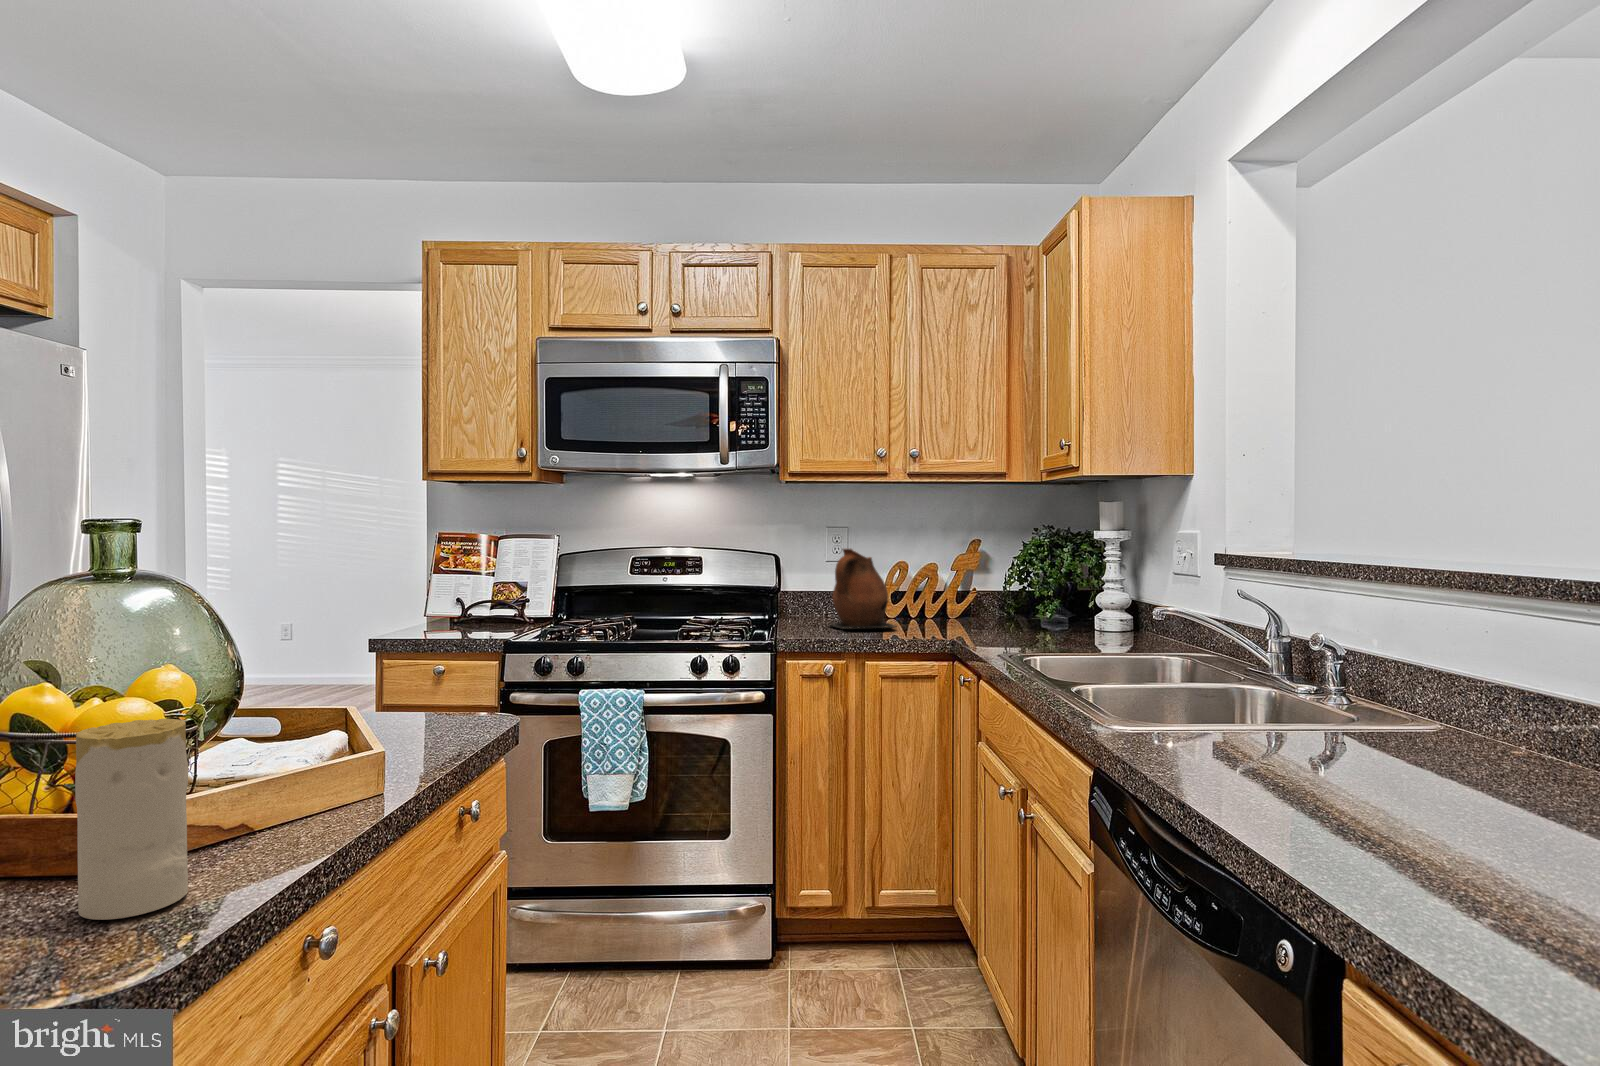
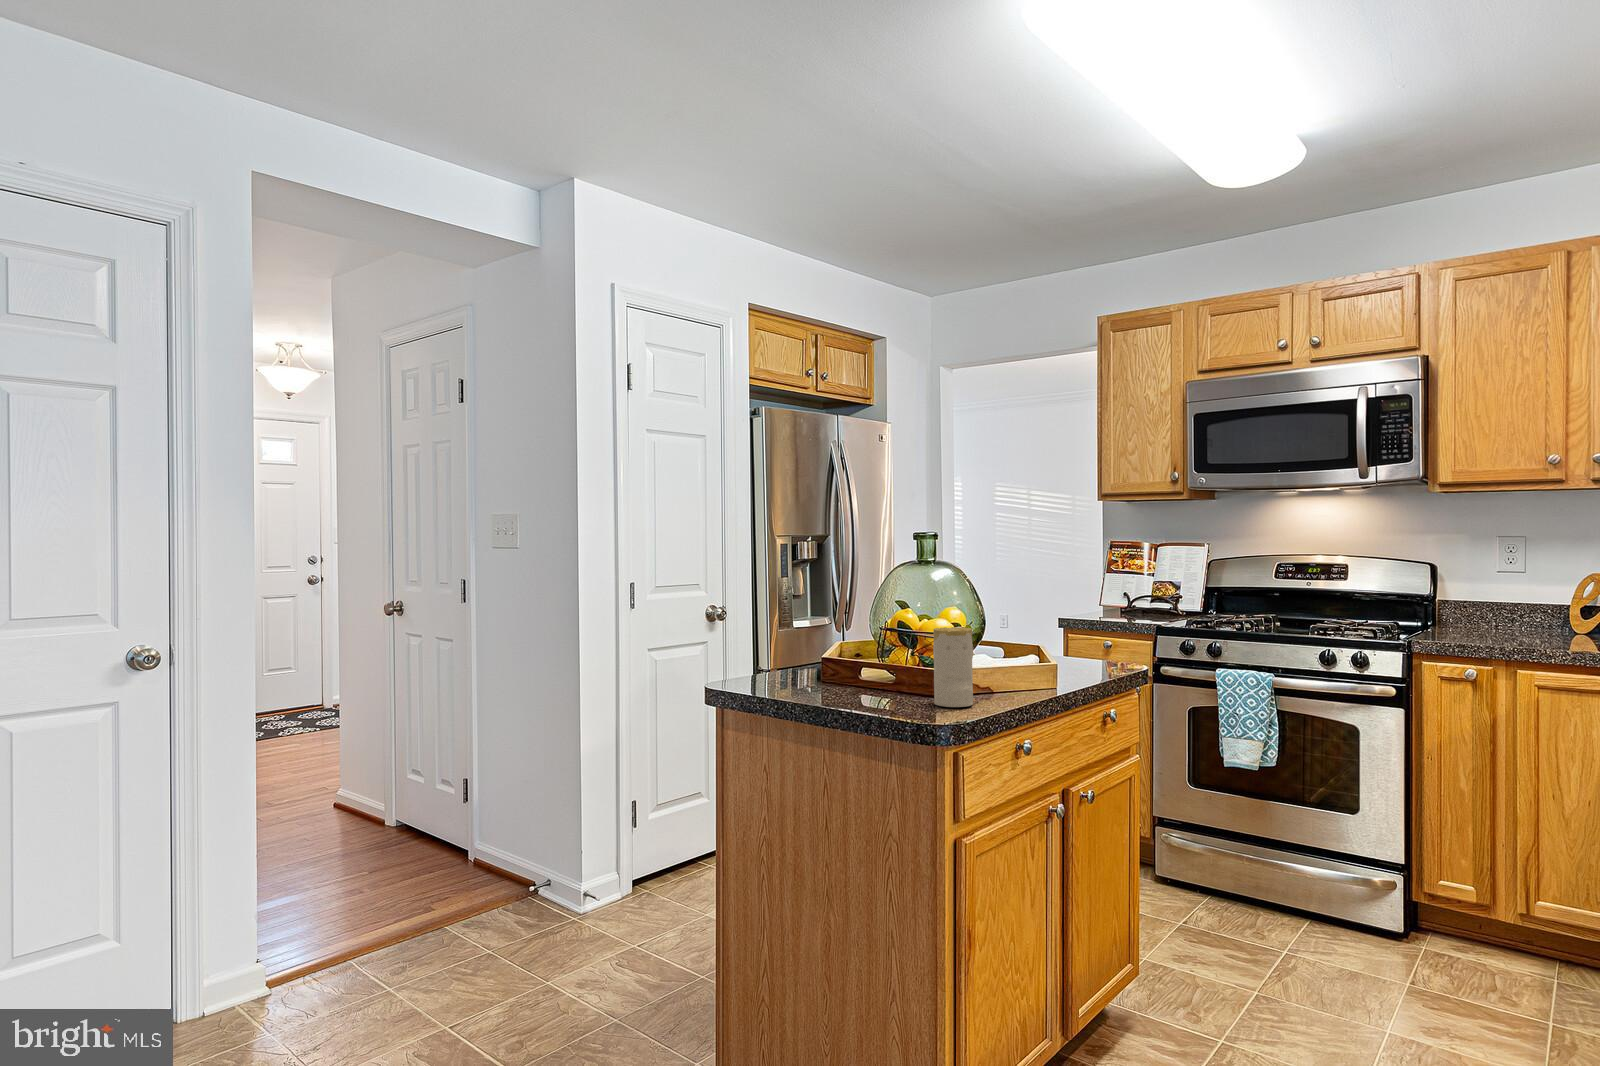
ceramic pitcher: present [831,549,896,629] -> none [1481,557,1567,641]

